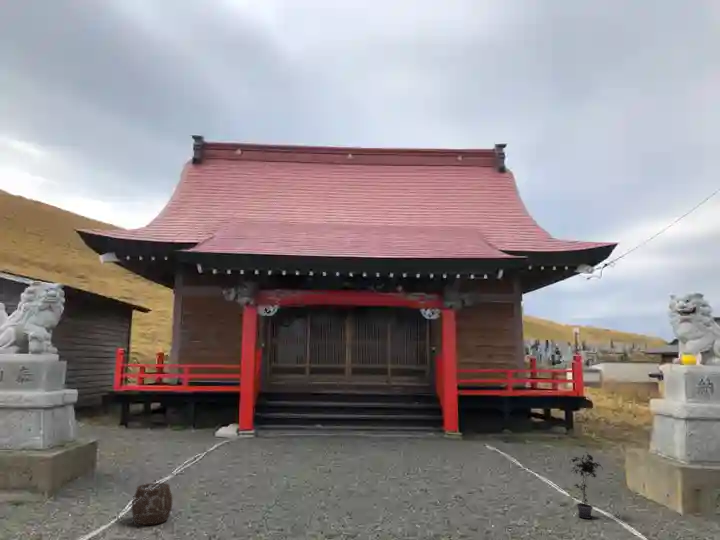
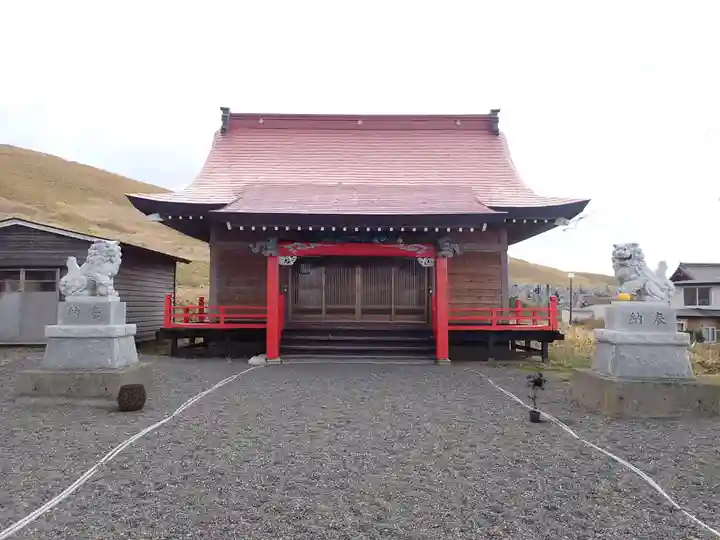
woven basket: present [132,483,172,525] -> present [117,384,146,411]

